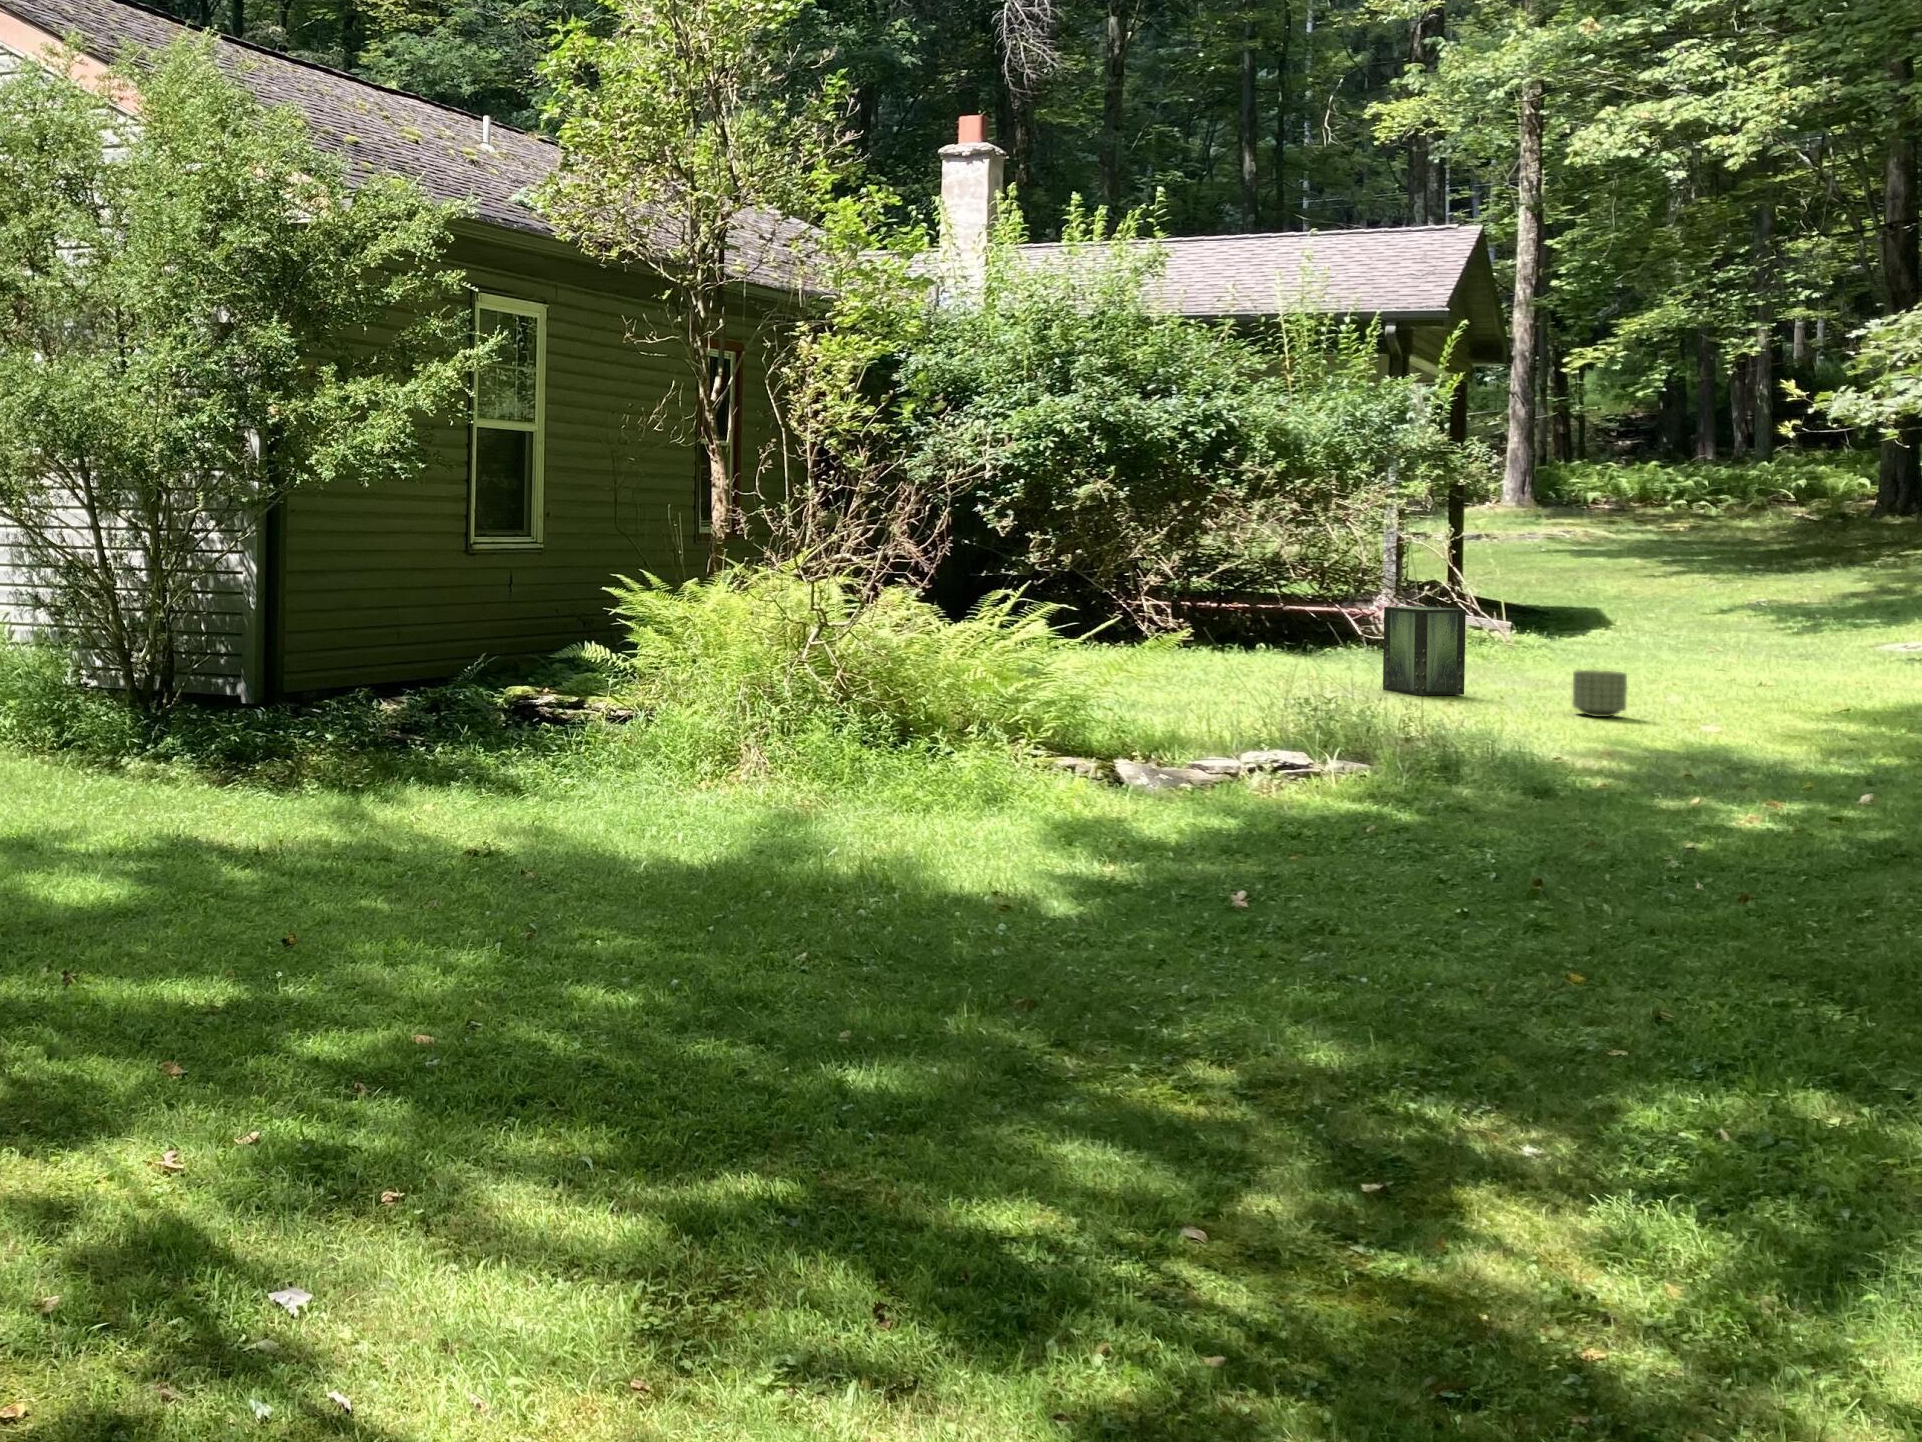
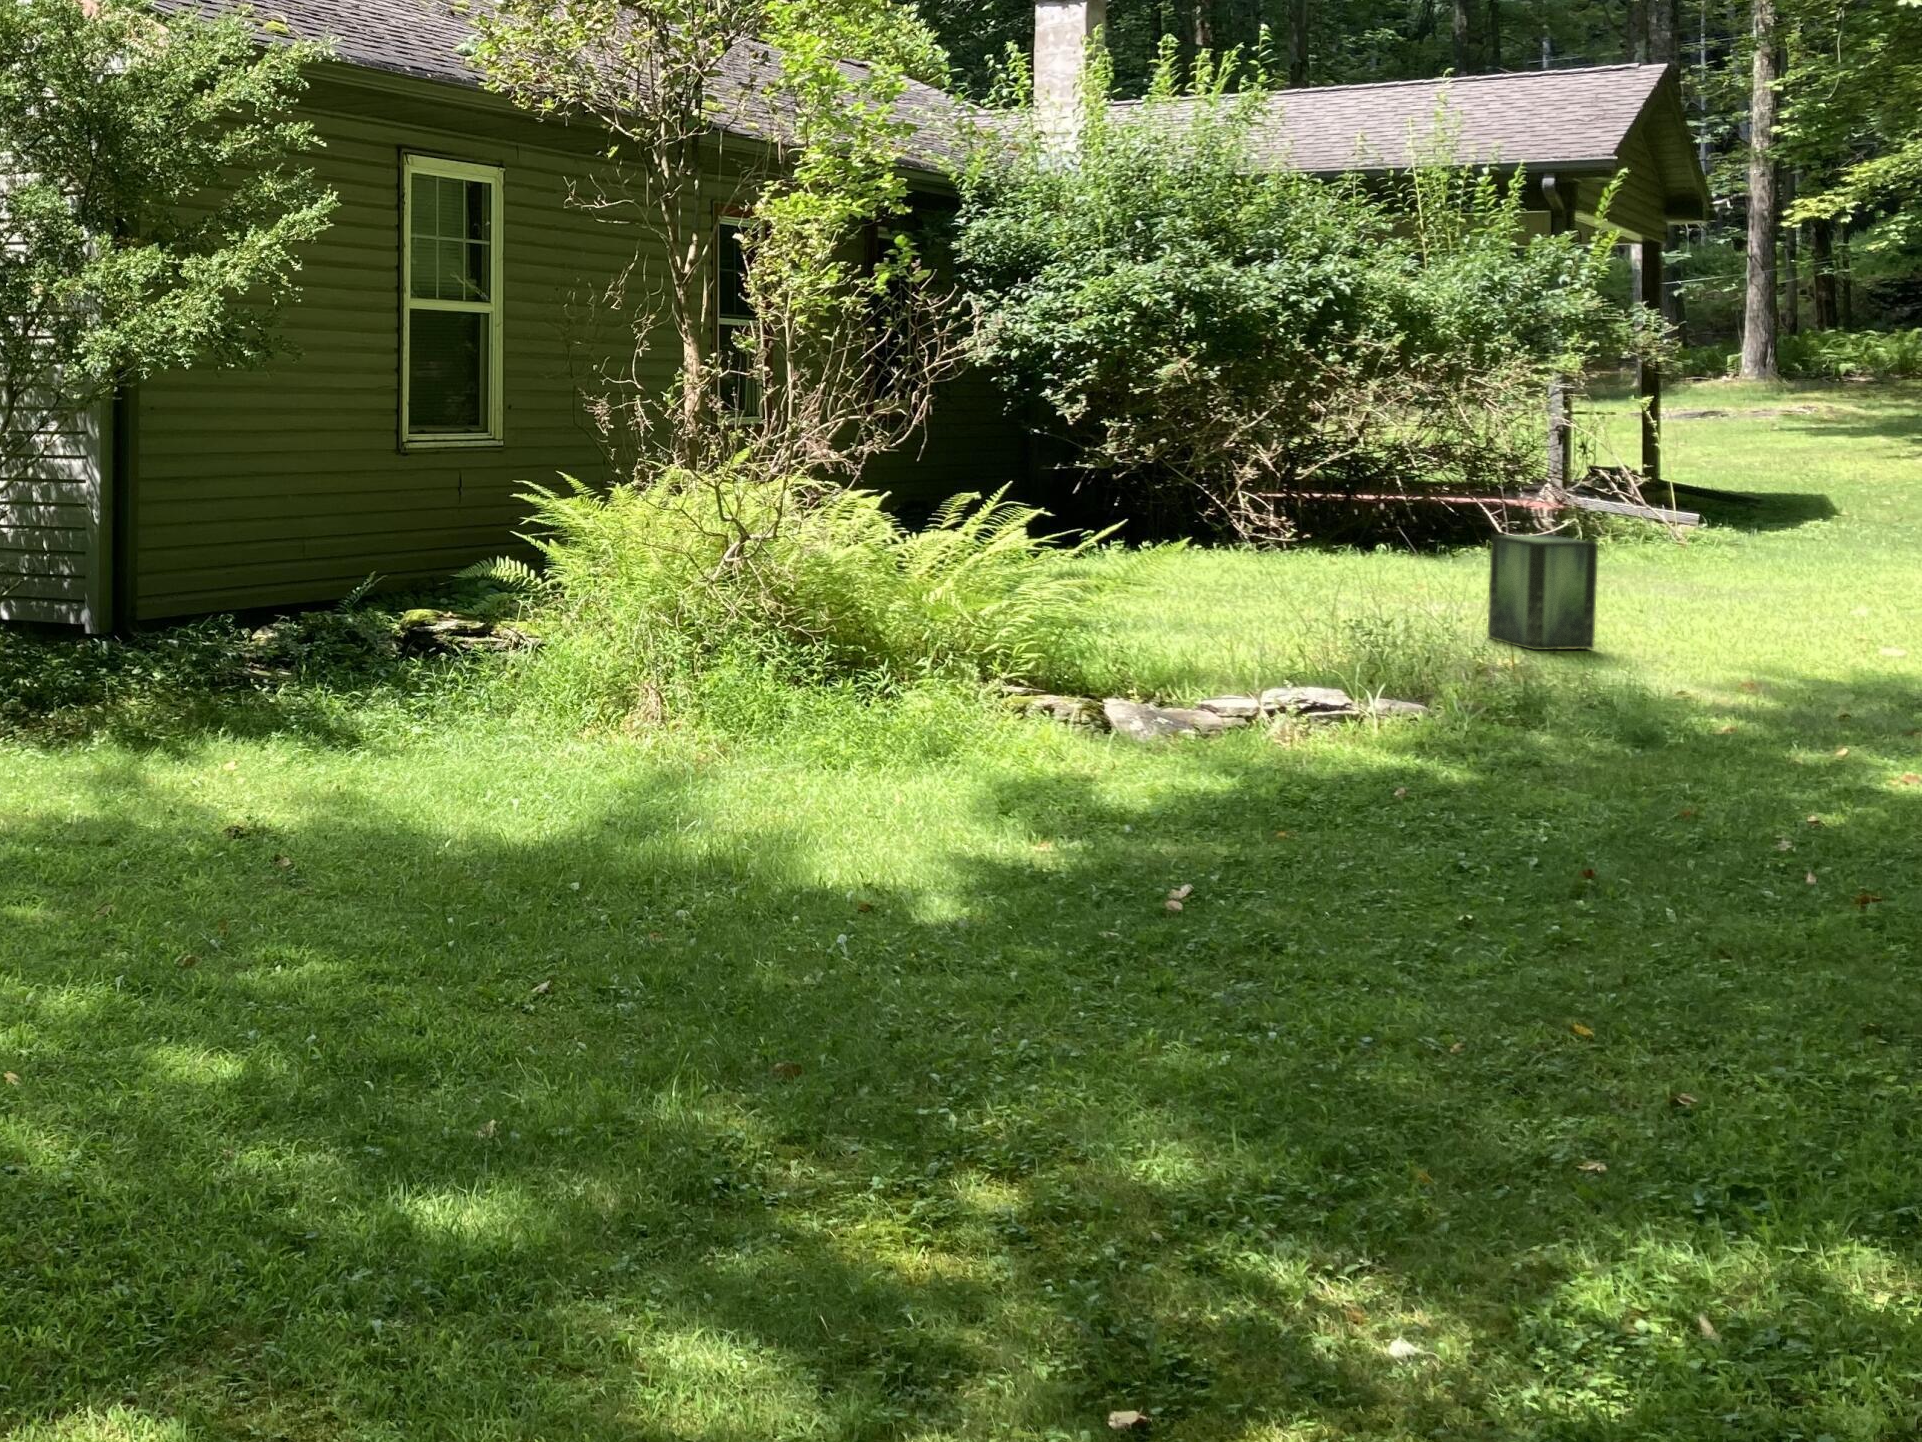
planter: present [1573,670,1627,717] -> none [1737,631,1815,695]

